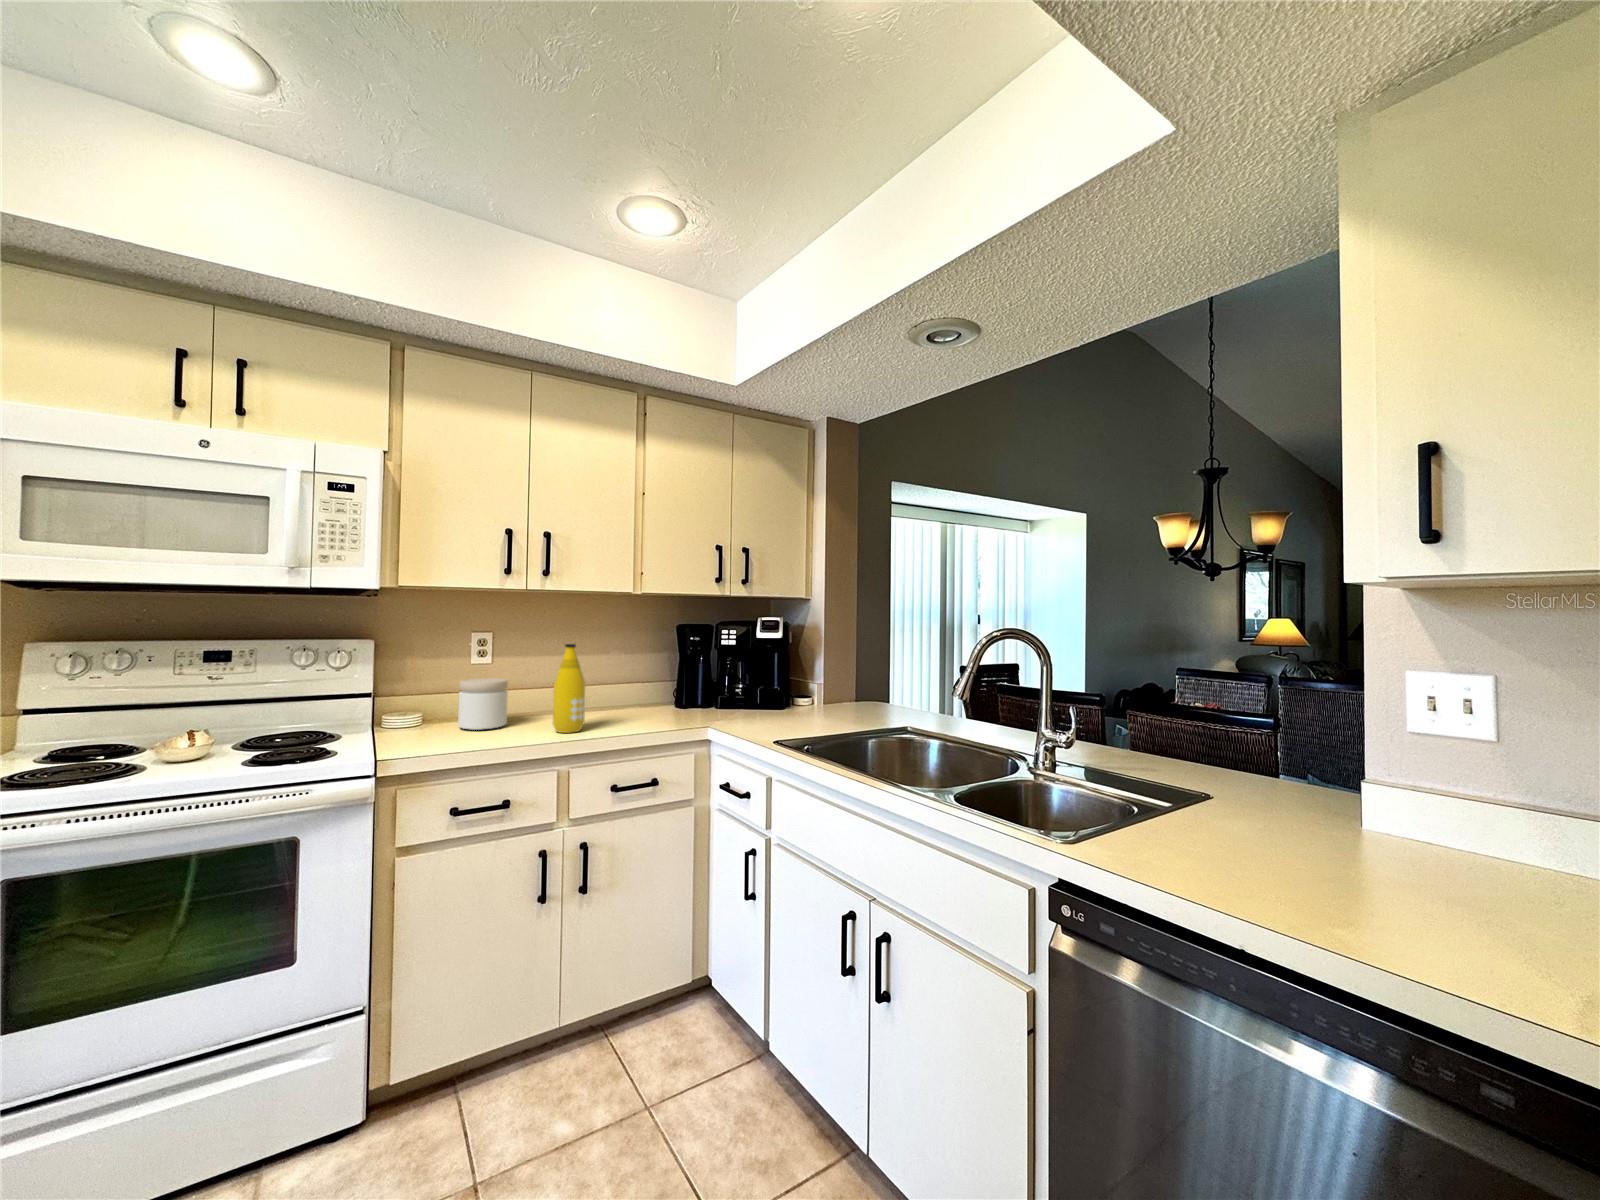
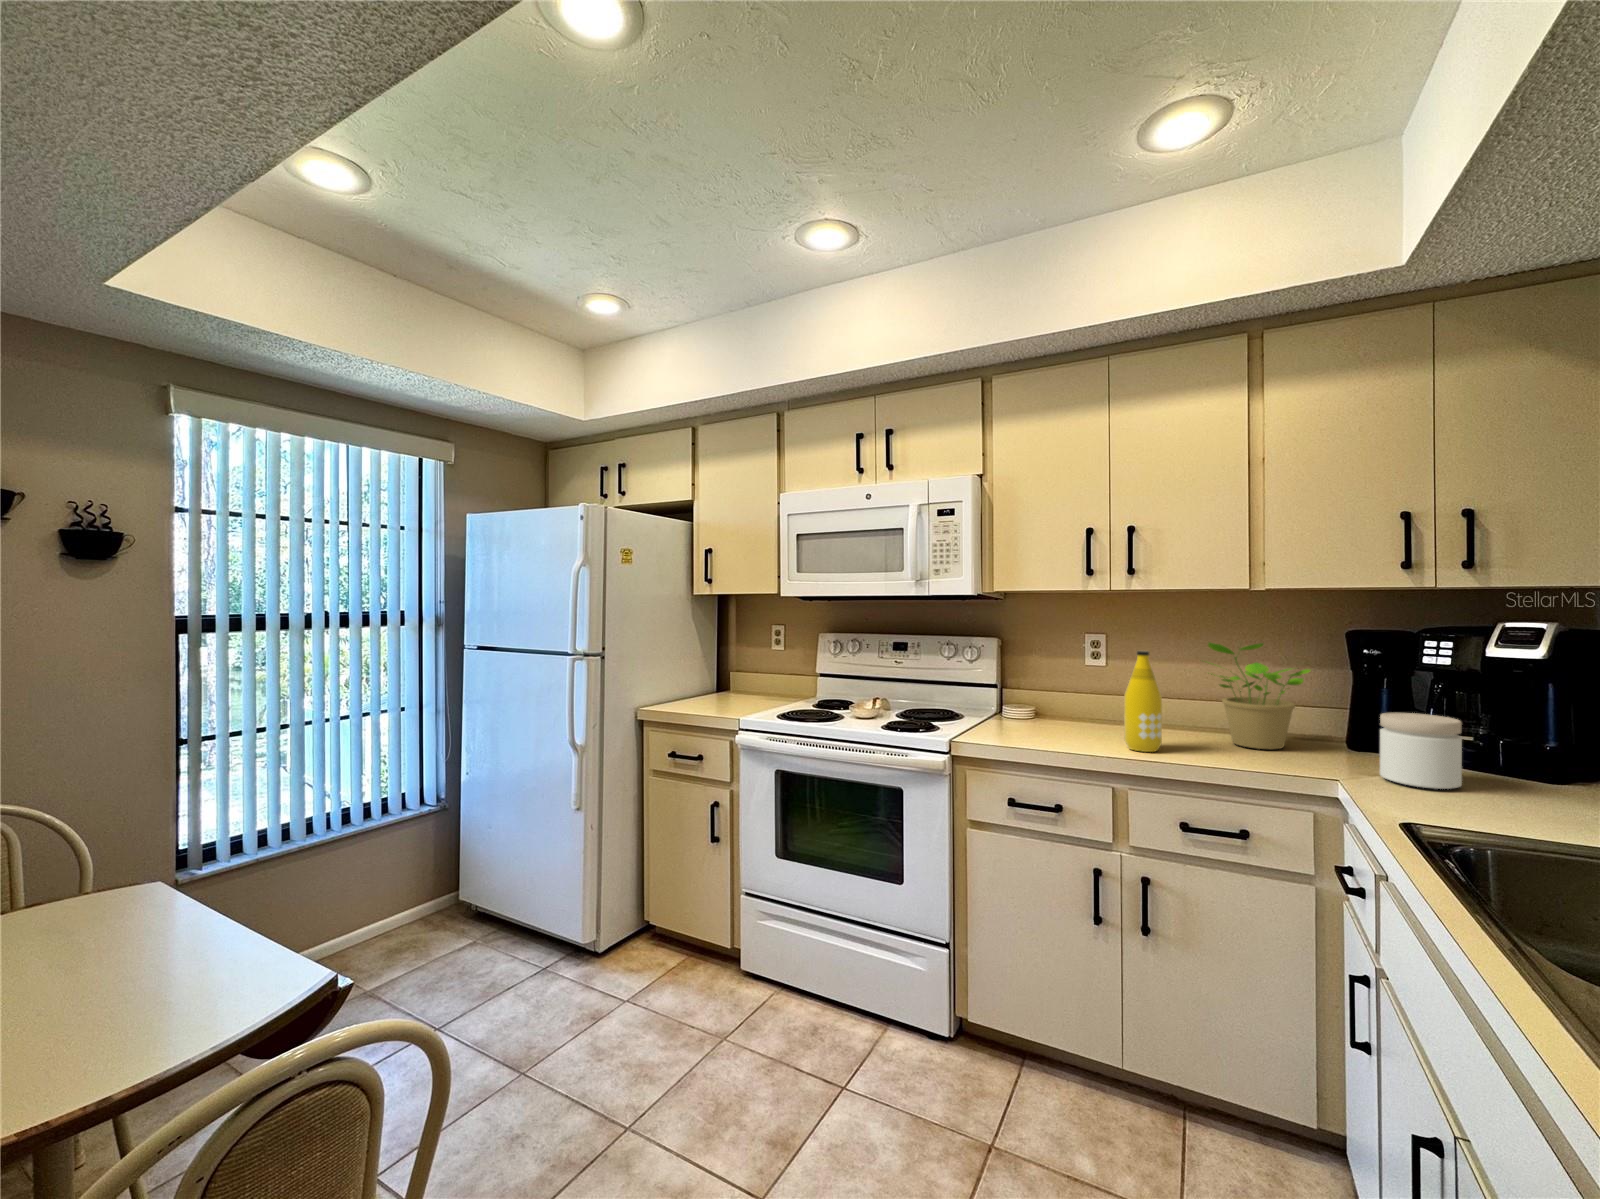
potted plant: none [598,634,672,716] -> present [1208,643,1310,749]
jar: present [458,678,508,730] -> present [1380,713,1462,789]

